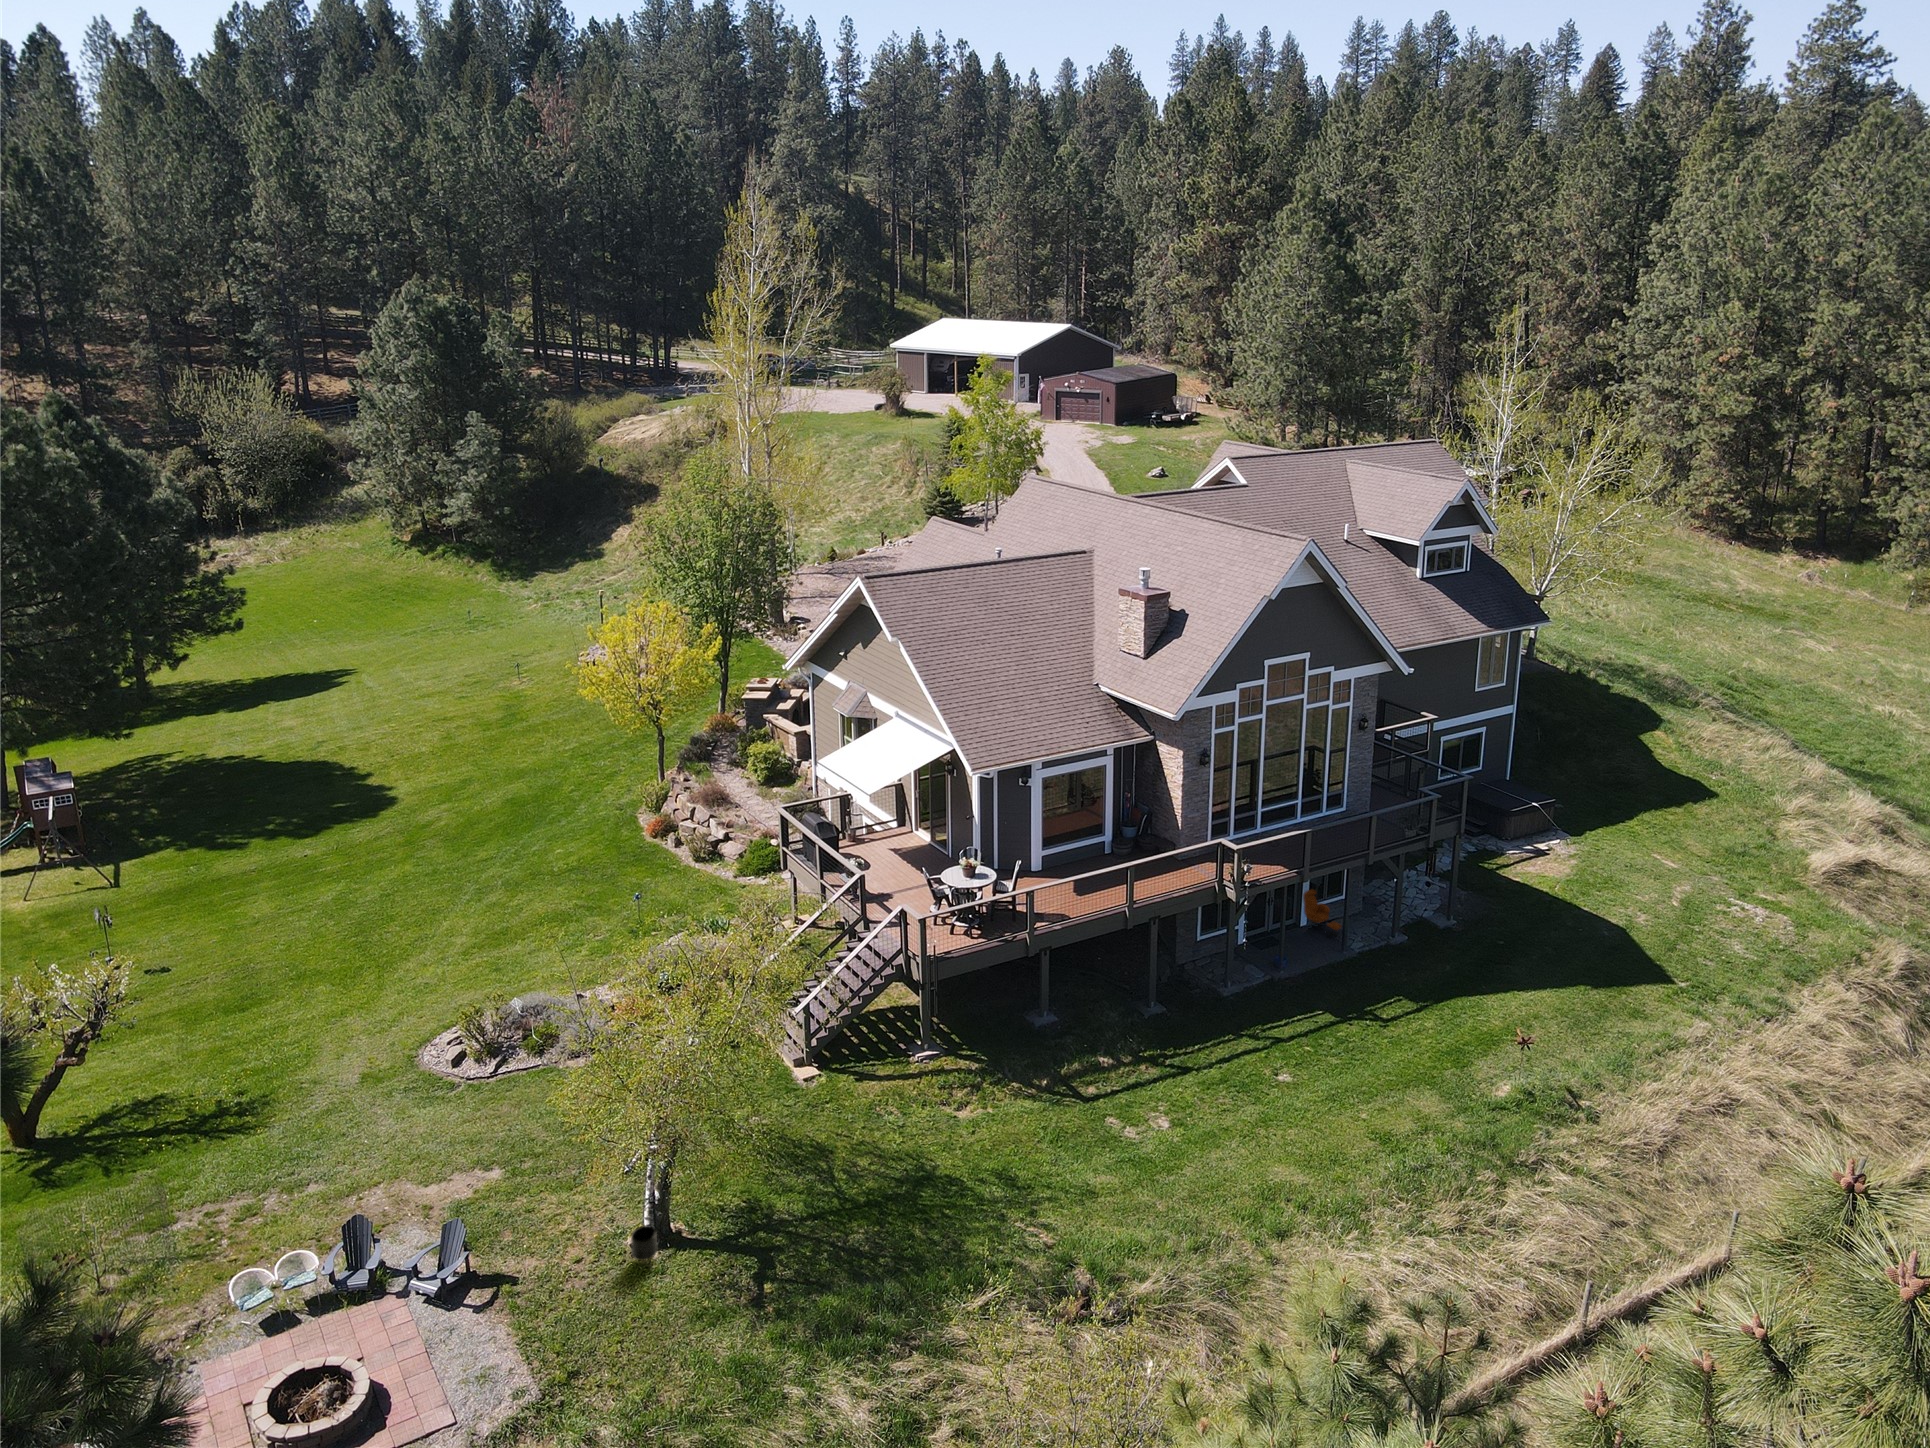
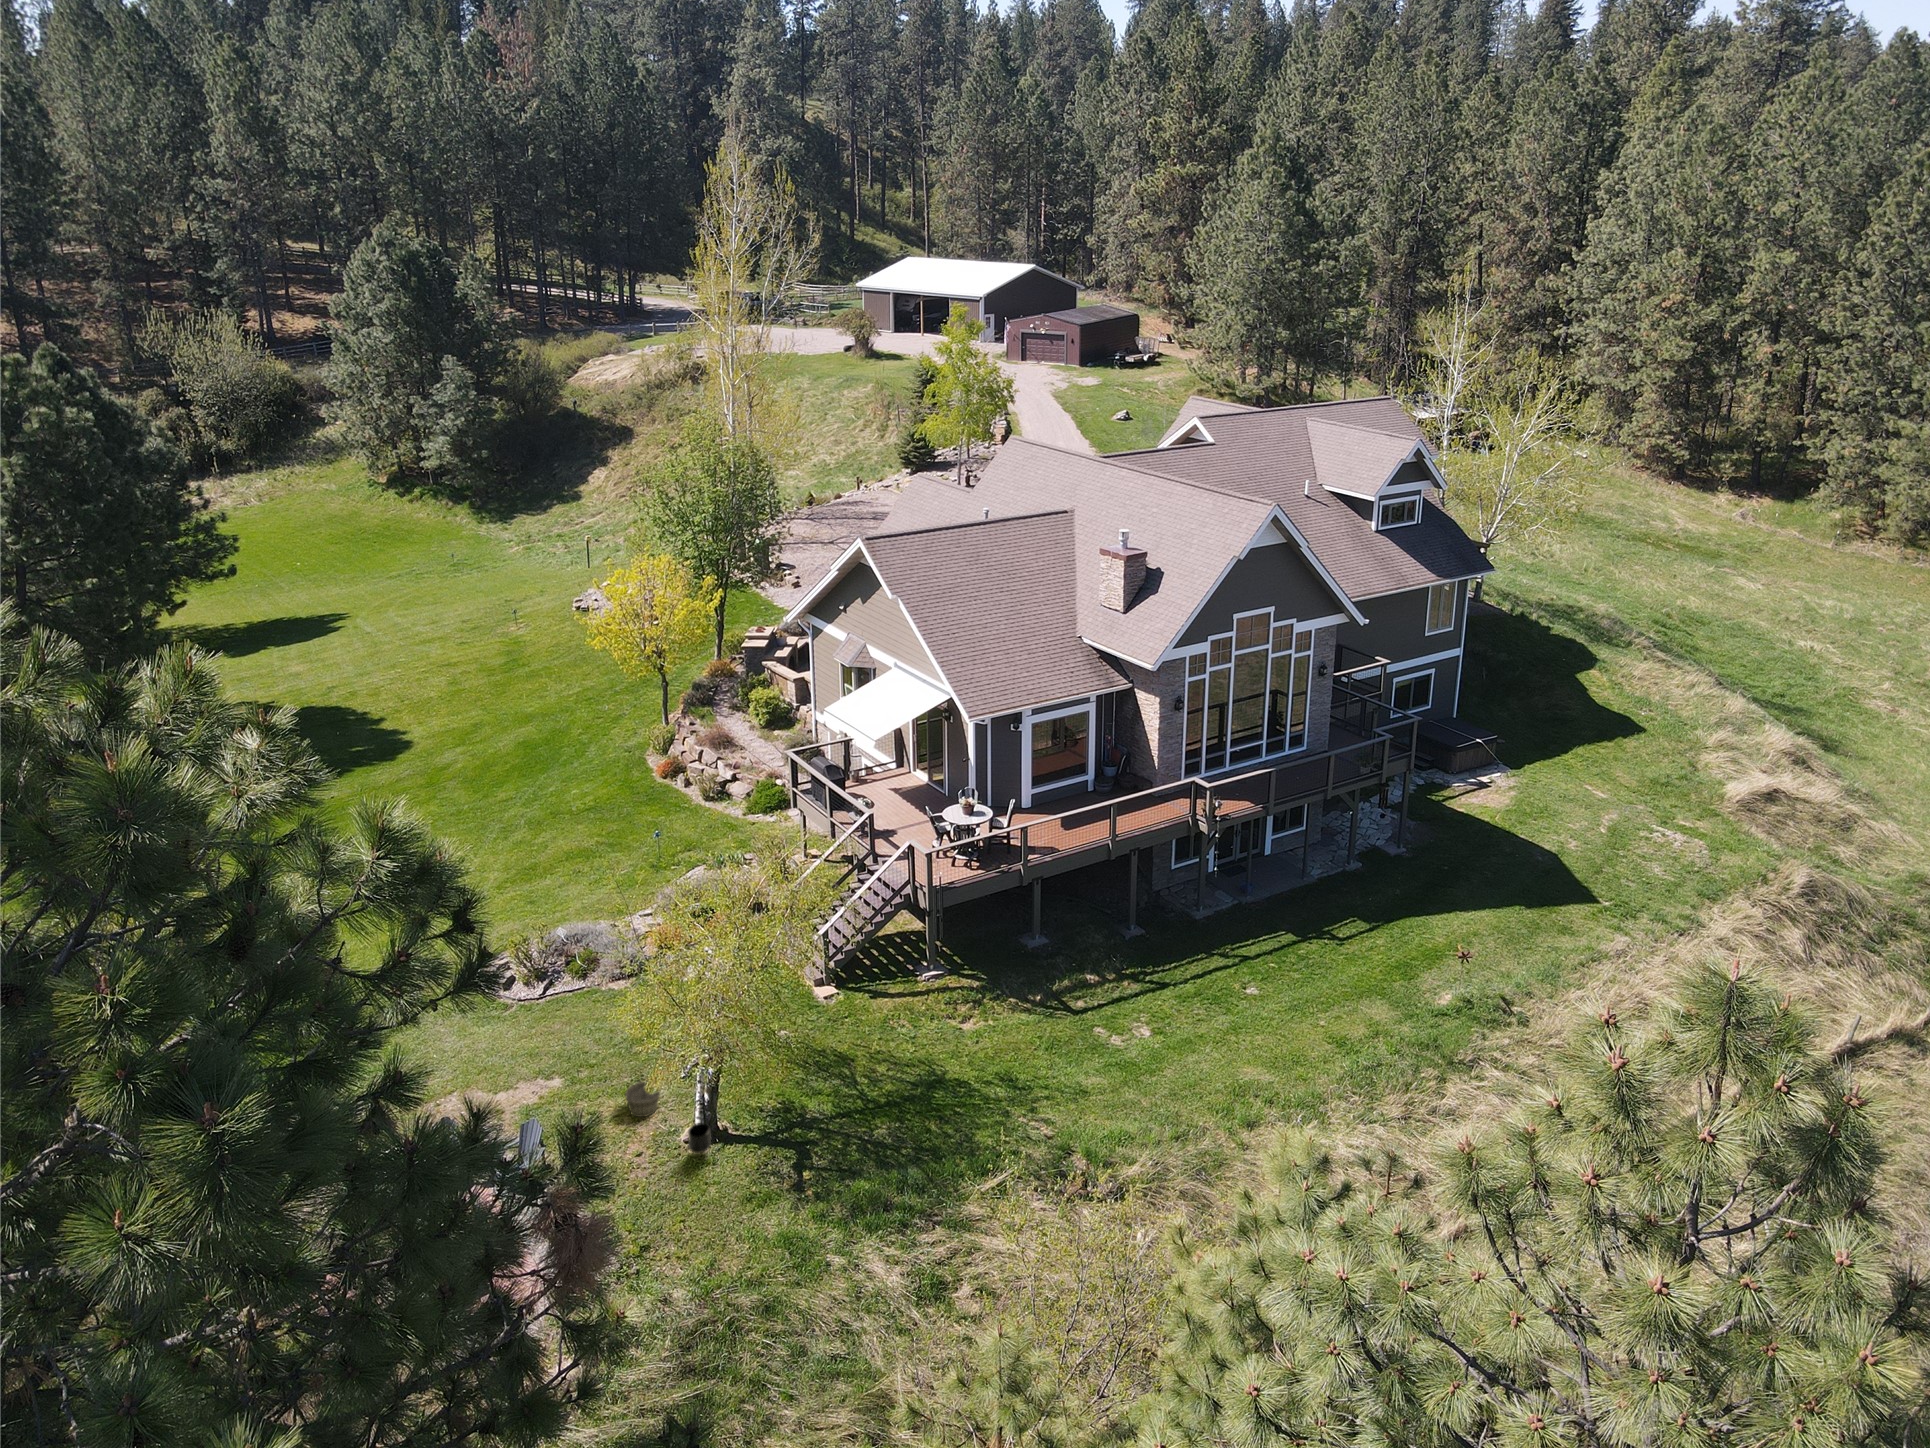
lounge chair: present [1303,890,1342,934] -> none [1268,822,1302,867]
wooden bucket: none [567,1174,607,1216] -> present [625,1082,660,1117]

